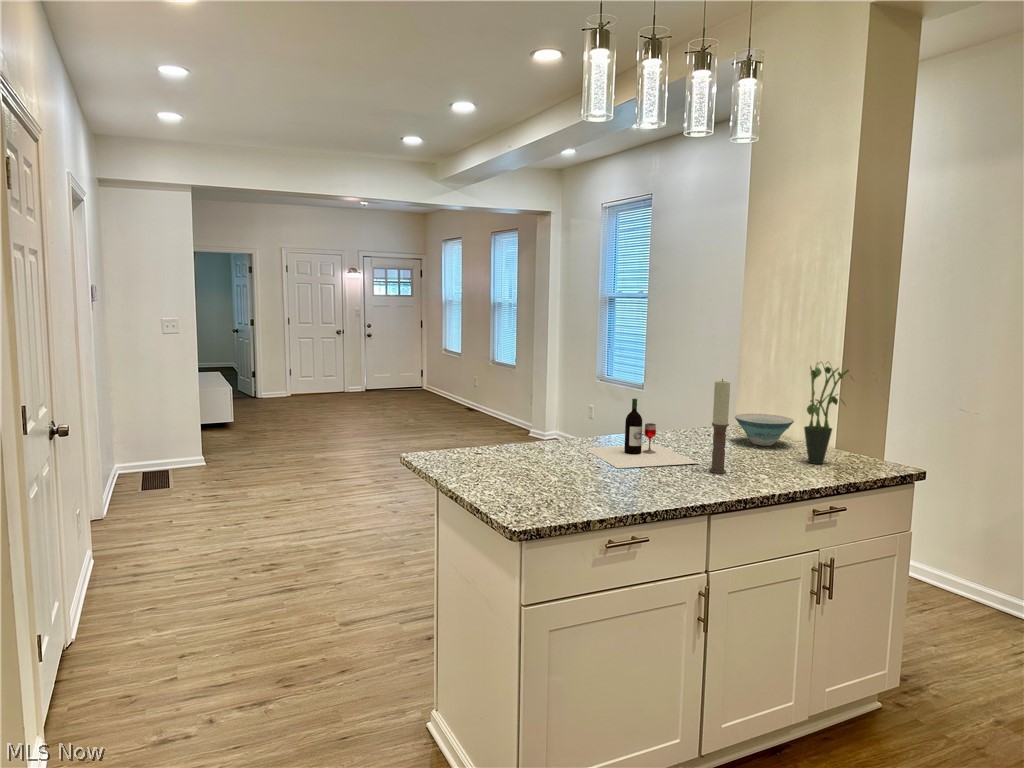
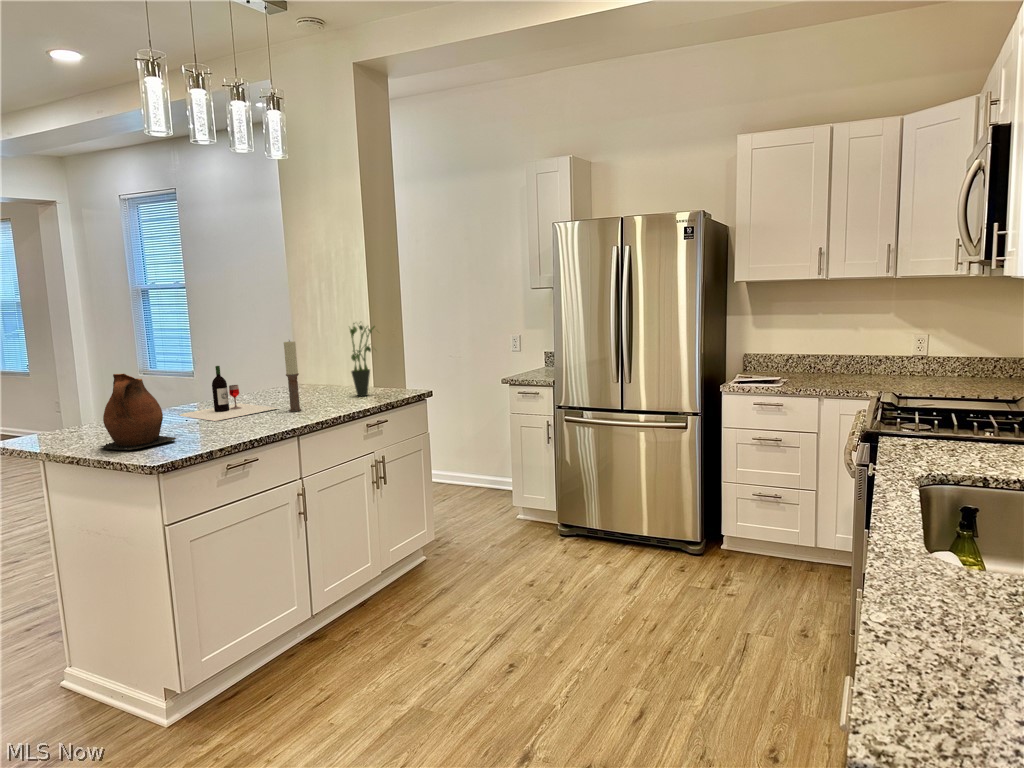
ceramic pitcher: none [480,404,561,496] -> present [101,374,176,450]
bowl: present [735,414,794,446] -> none [298,369,343,392]

